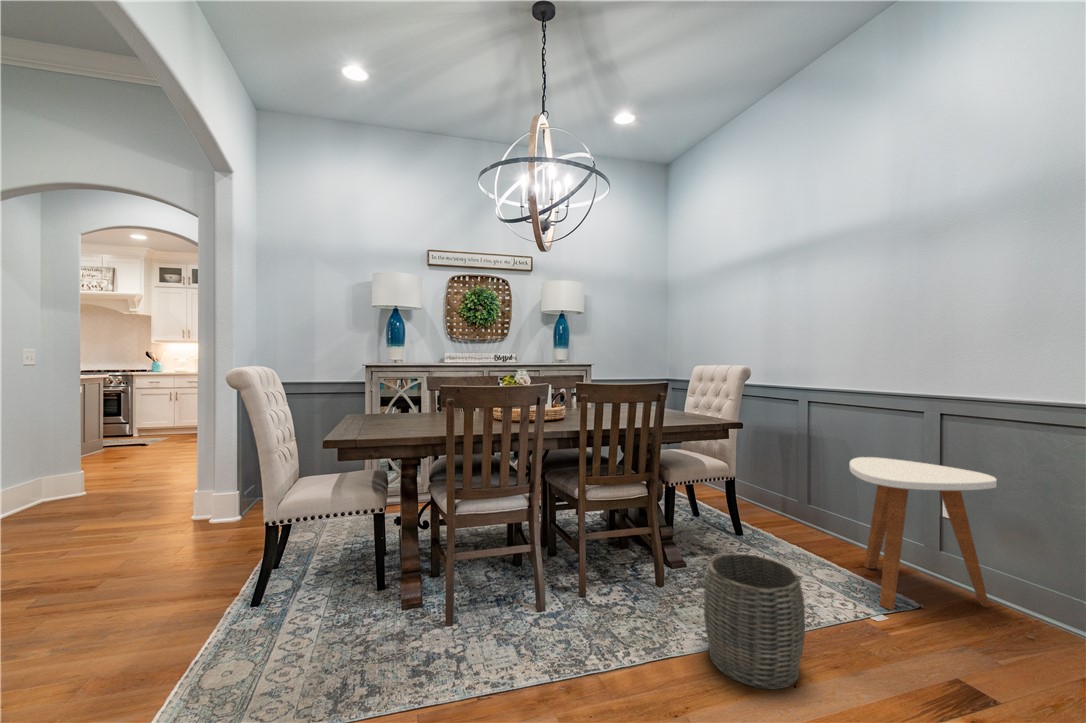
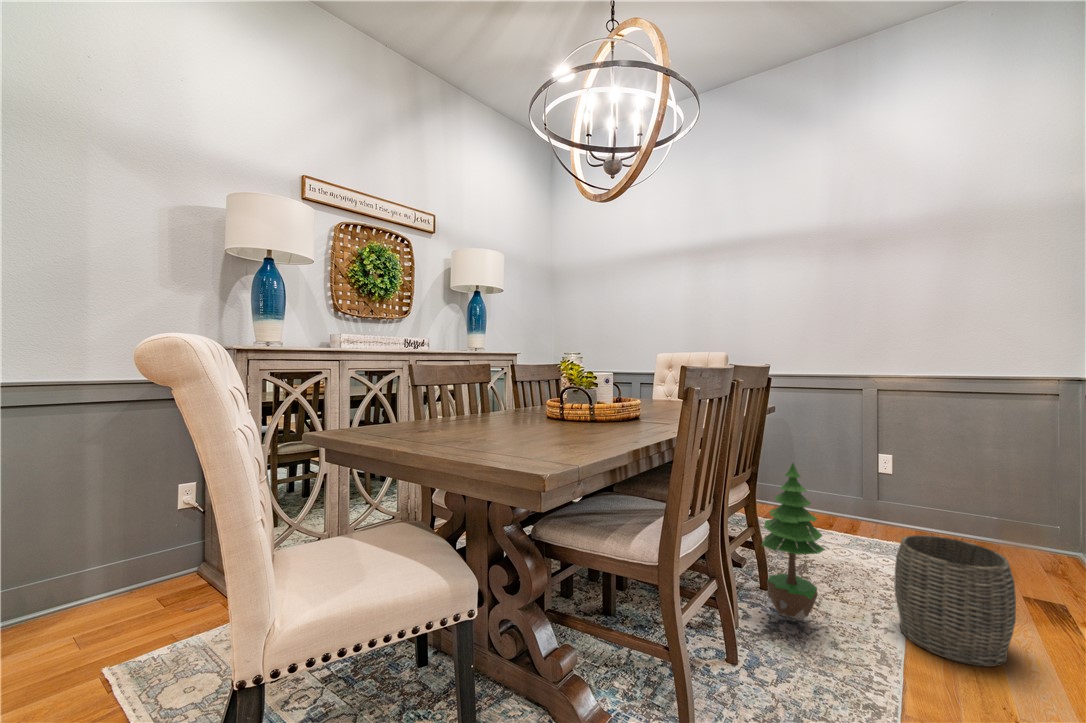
side table: present [849,457,996,610] -> none [831,430,947,556]
potted tree: none [609,465,660,605] -> present [762,463,825,622]

